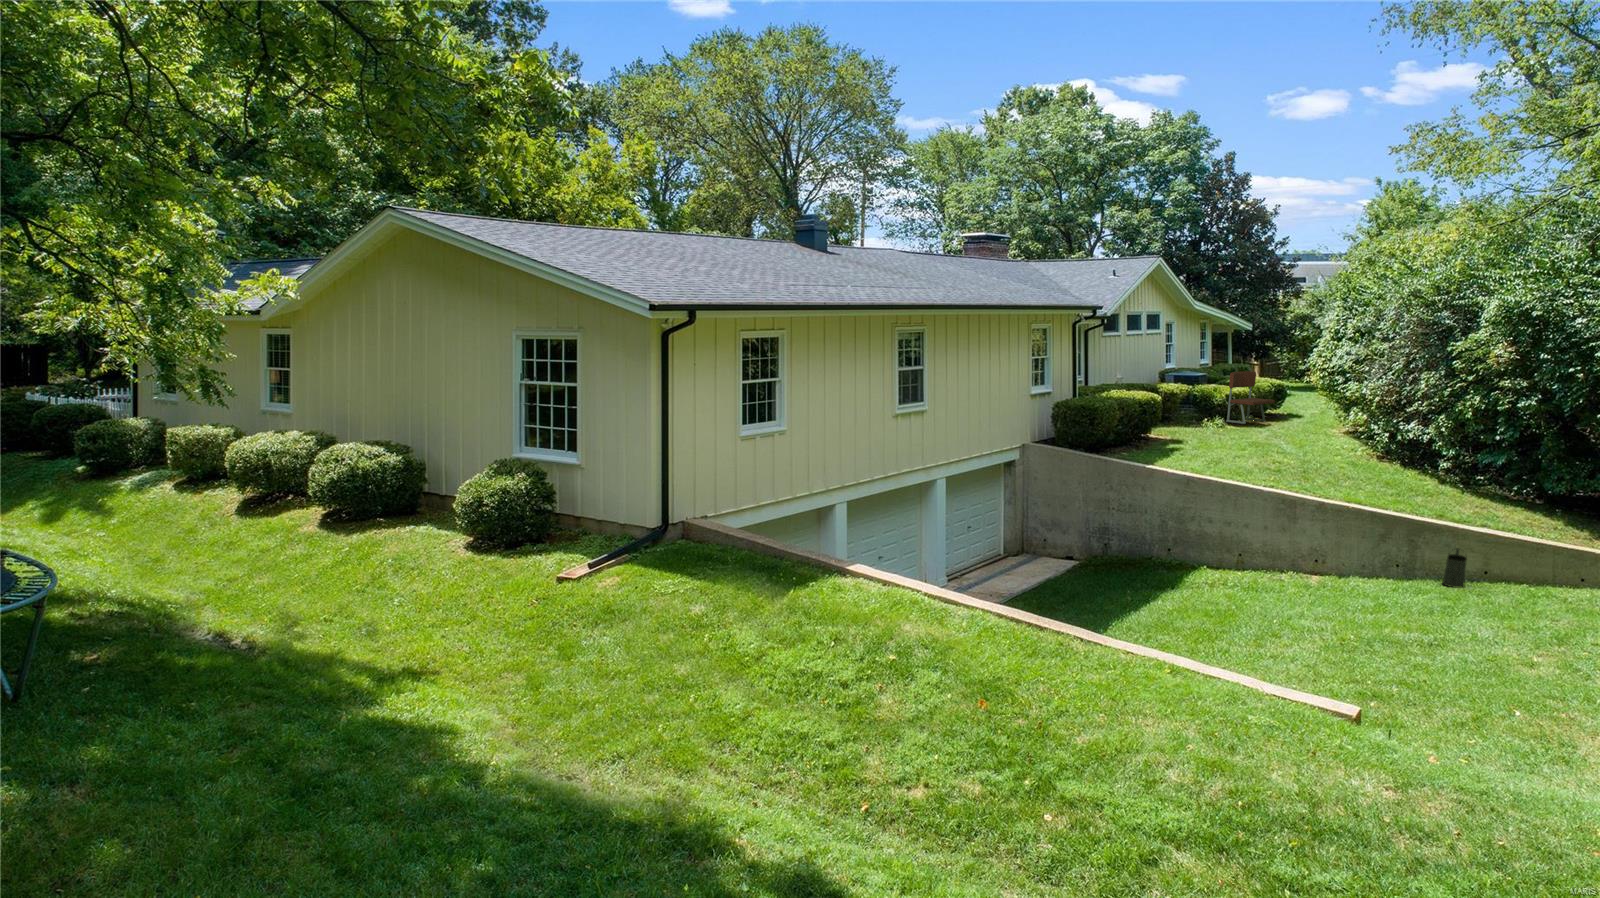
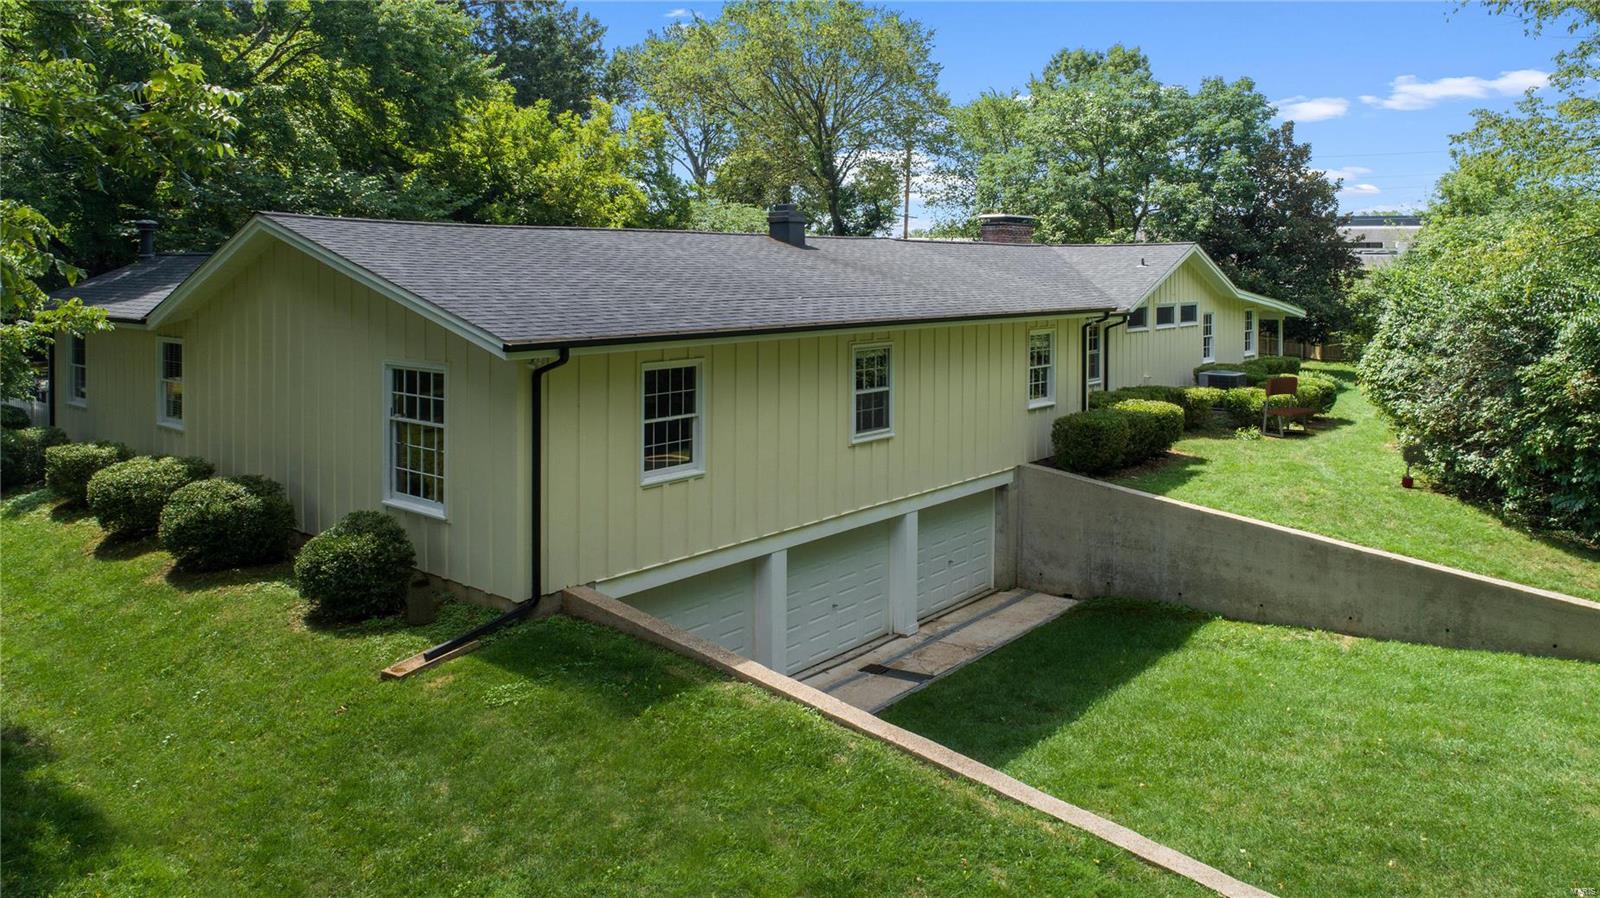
potted tree: none [1351,413,1379,458] -> present [1401,436,1431,488]
watering can: present [1442,548,1467,588] -> present [405,570,436,625]

